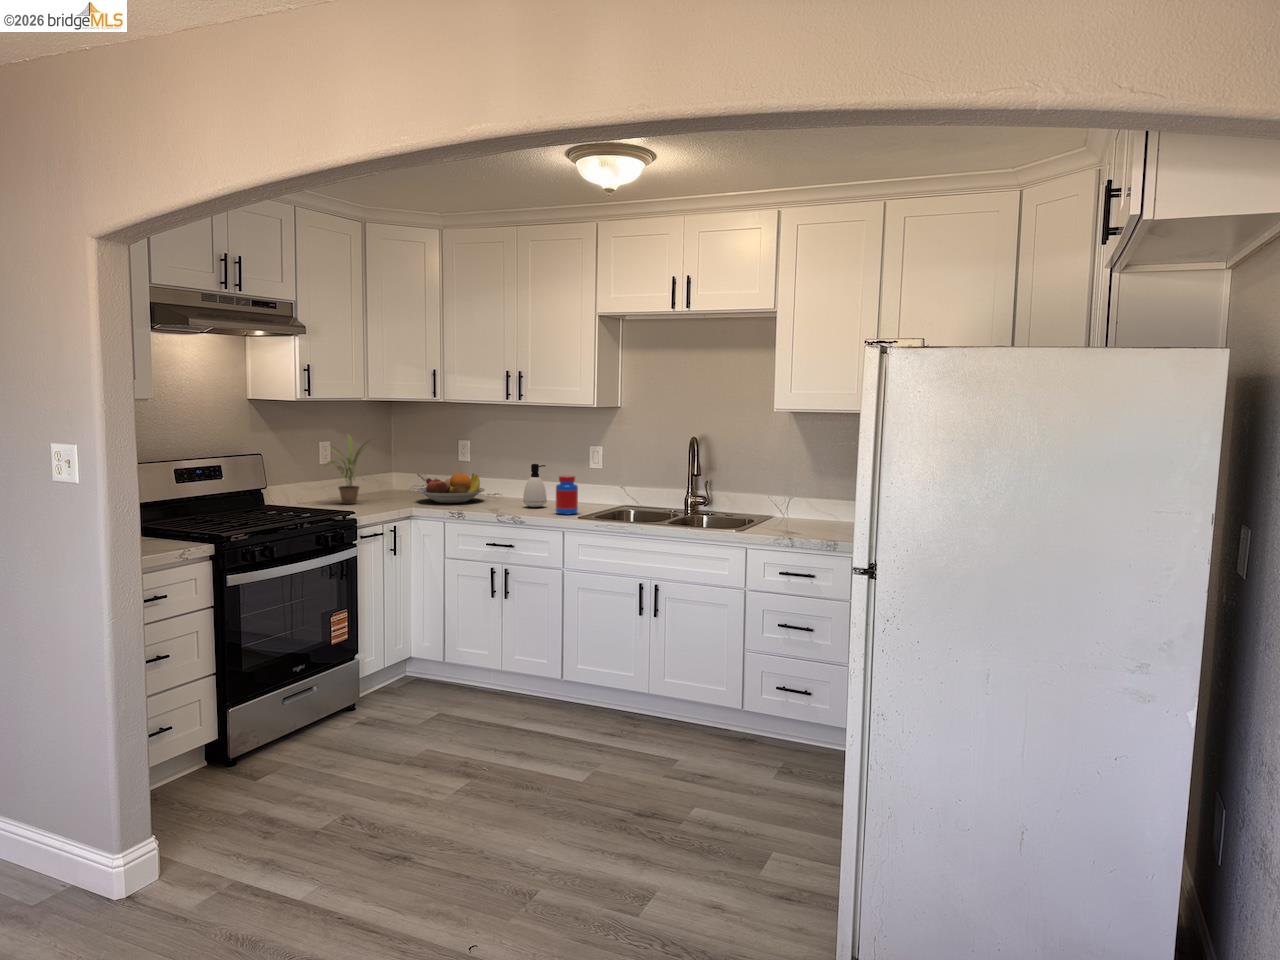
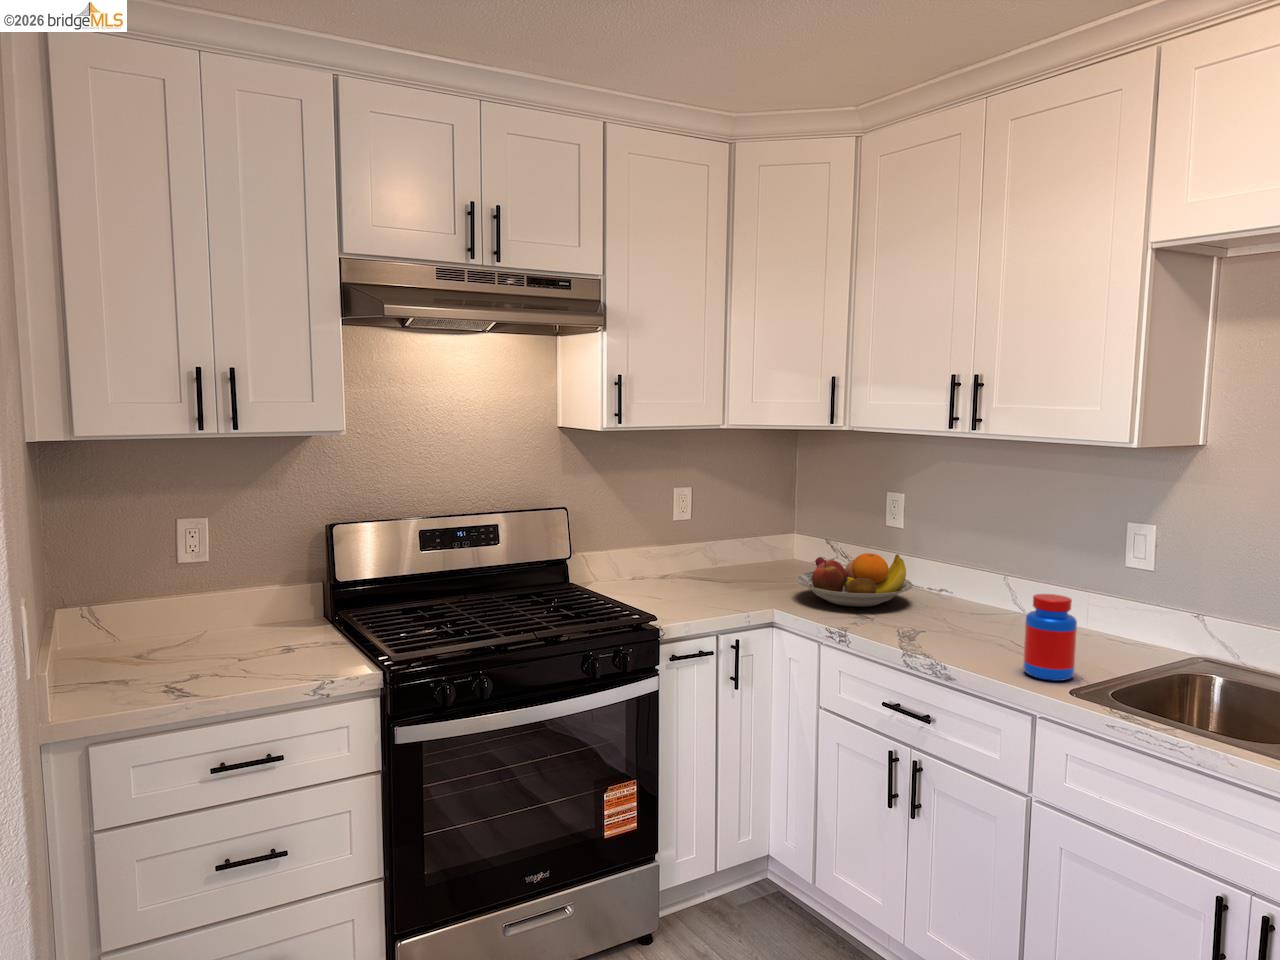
potted plant: present [324,435,369,504] -> none [657,478,742,590]
soap dispenser: present [523,464,547,507] -> none [969,557,1020,641]

